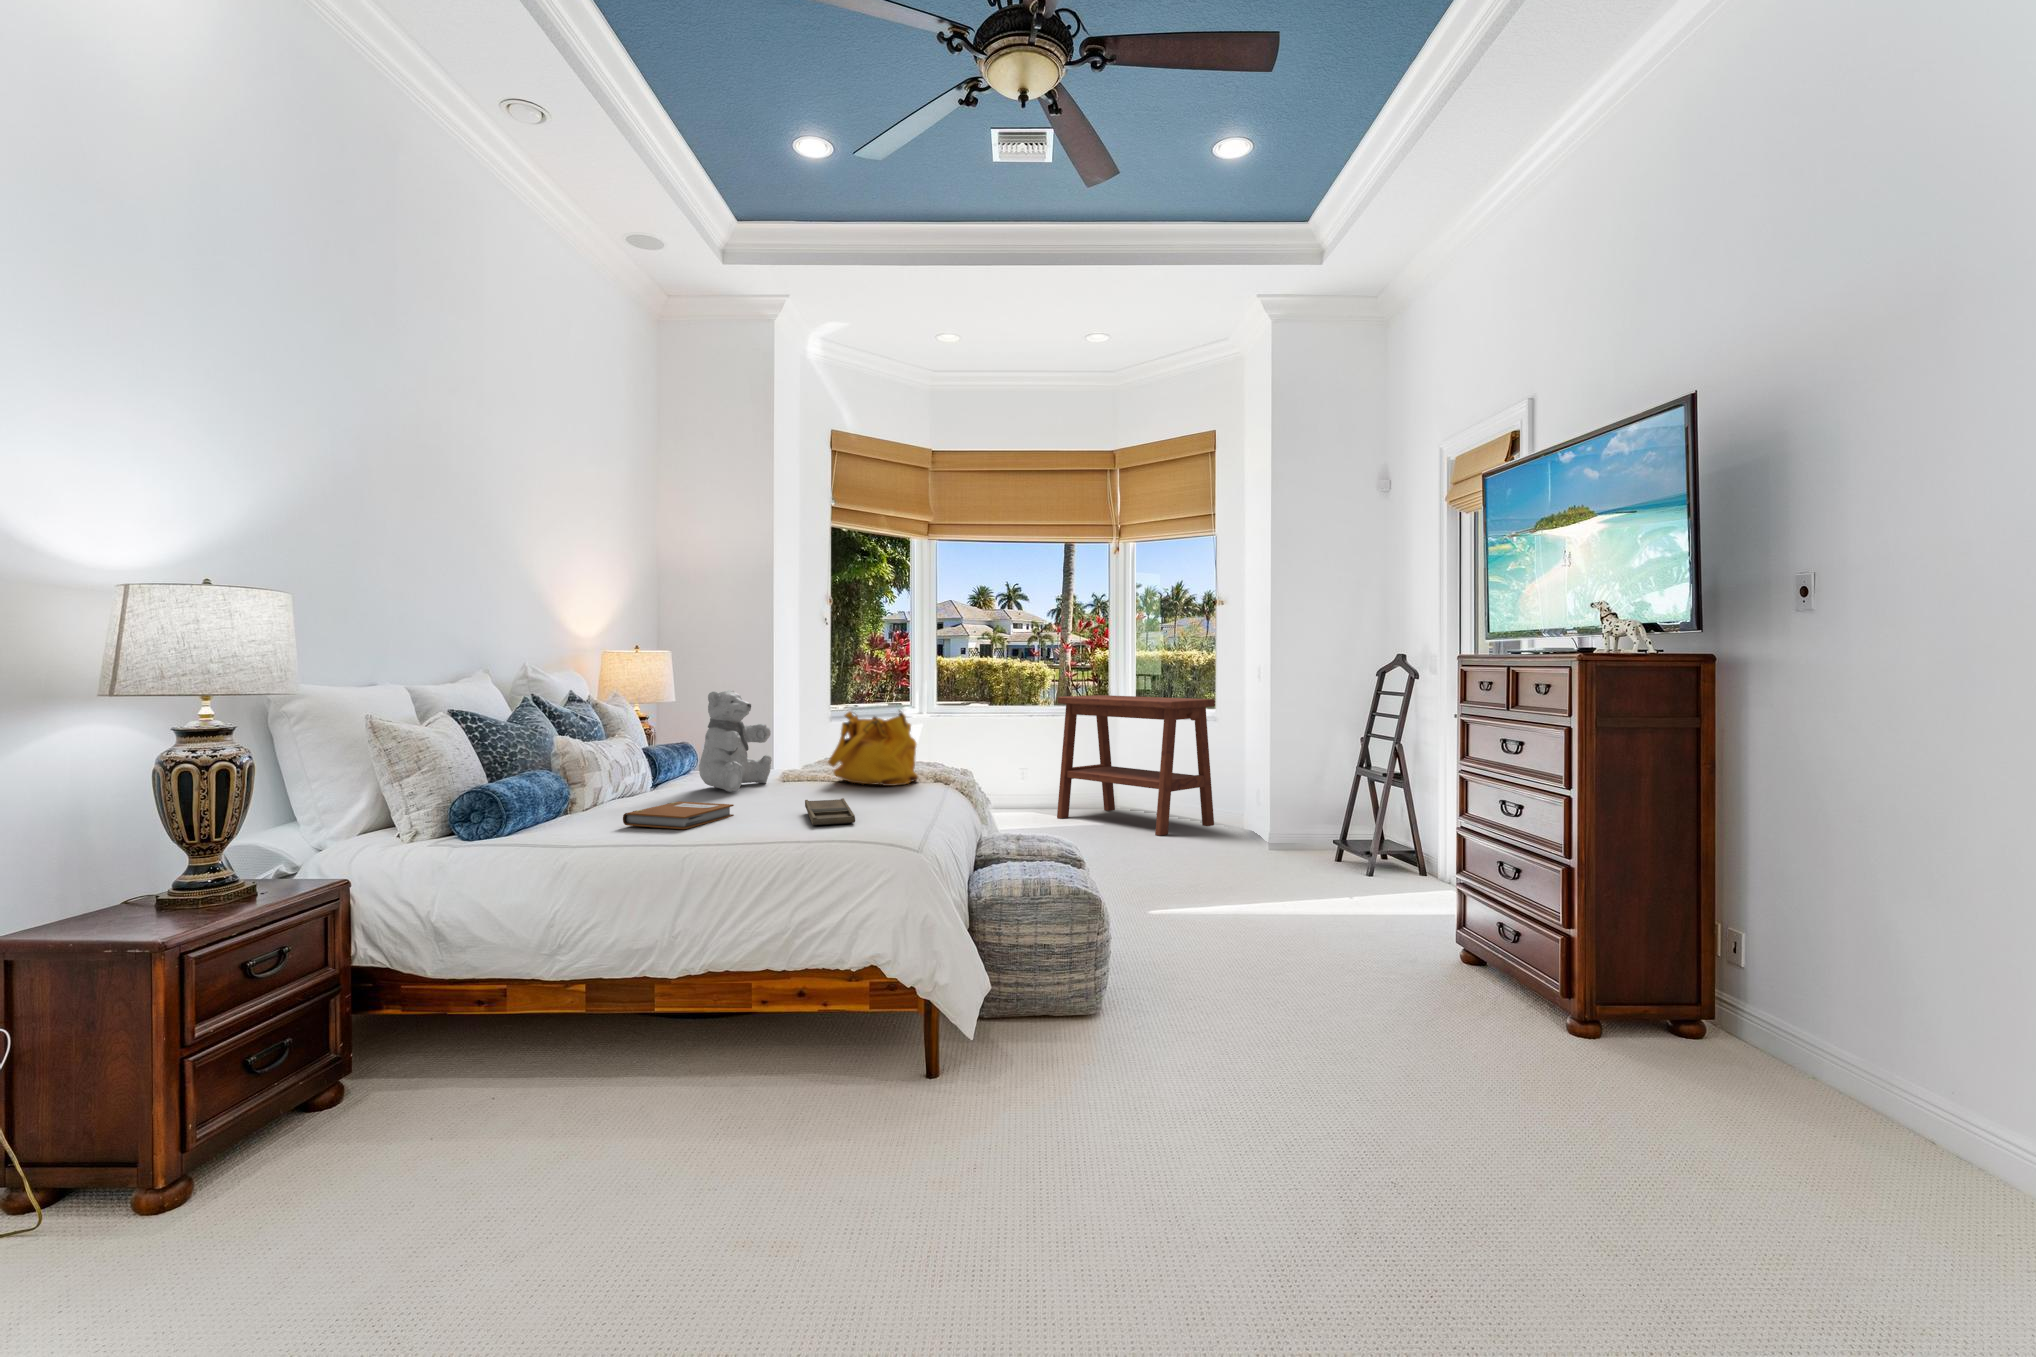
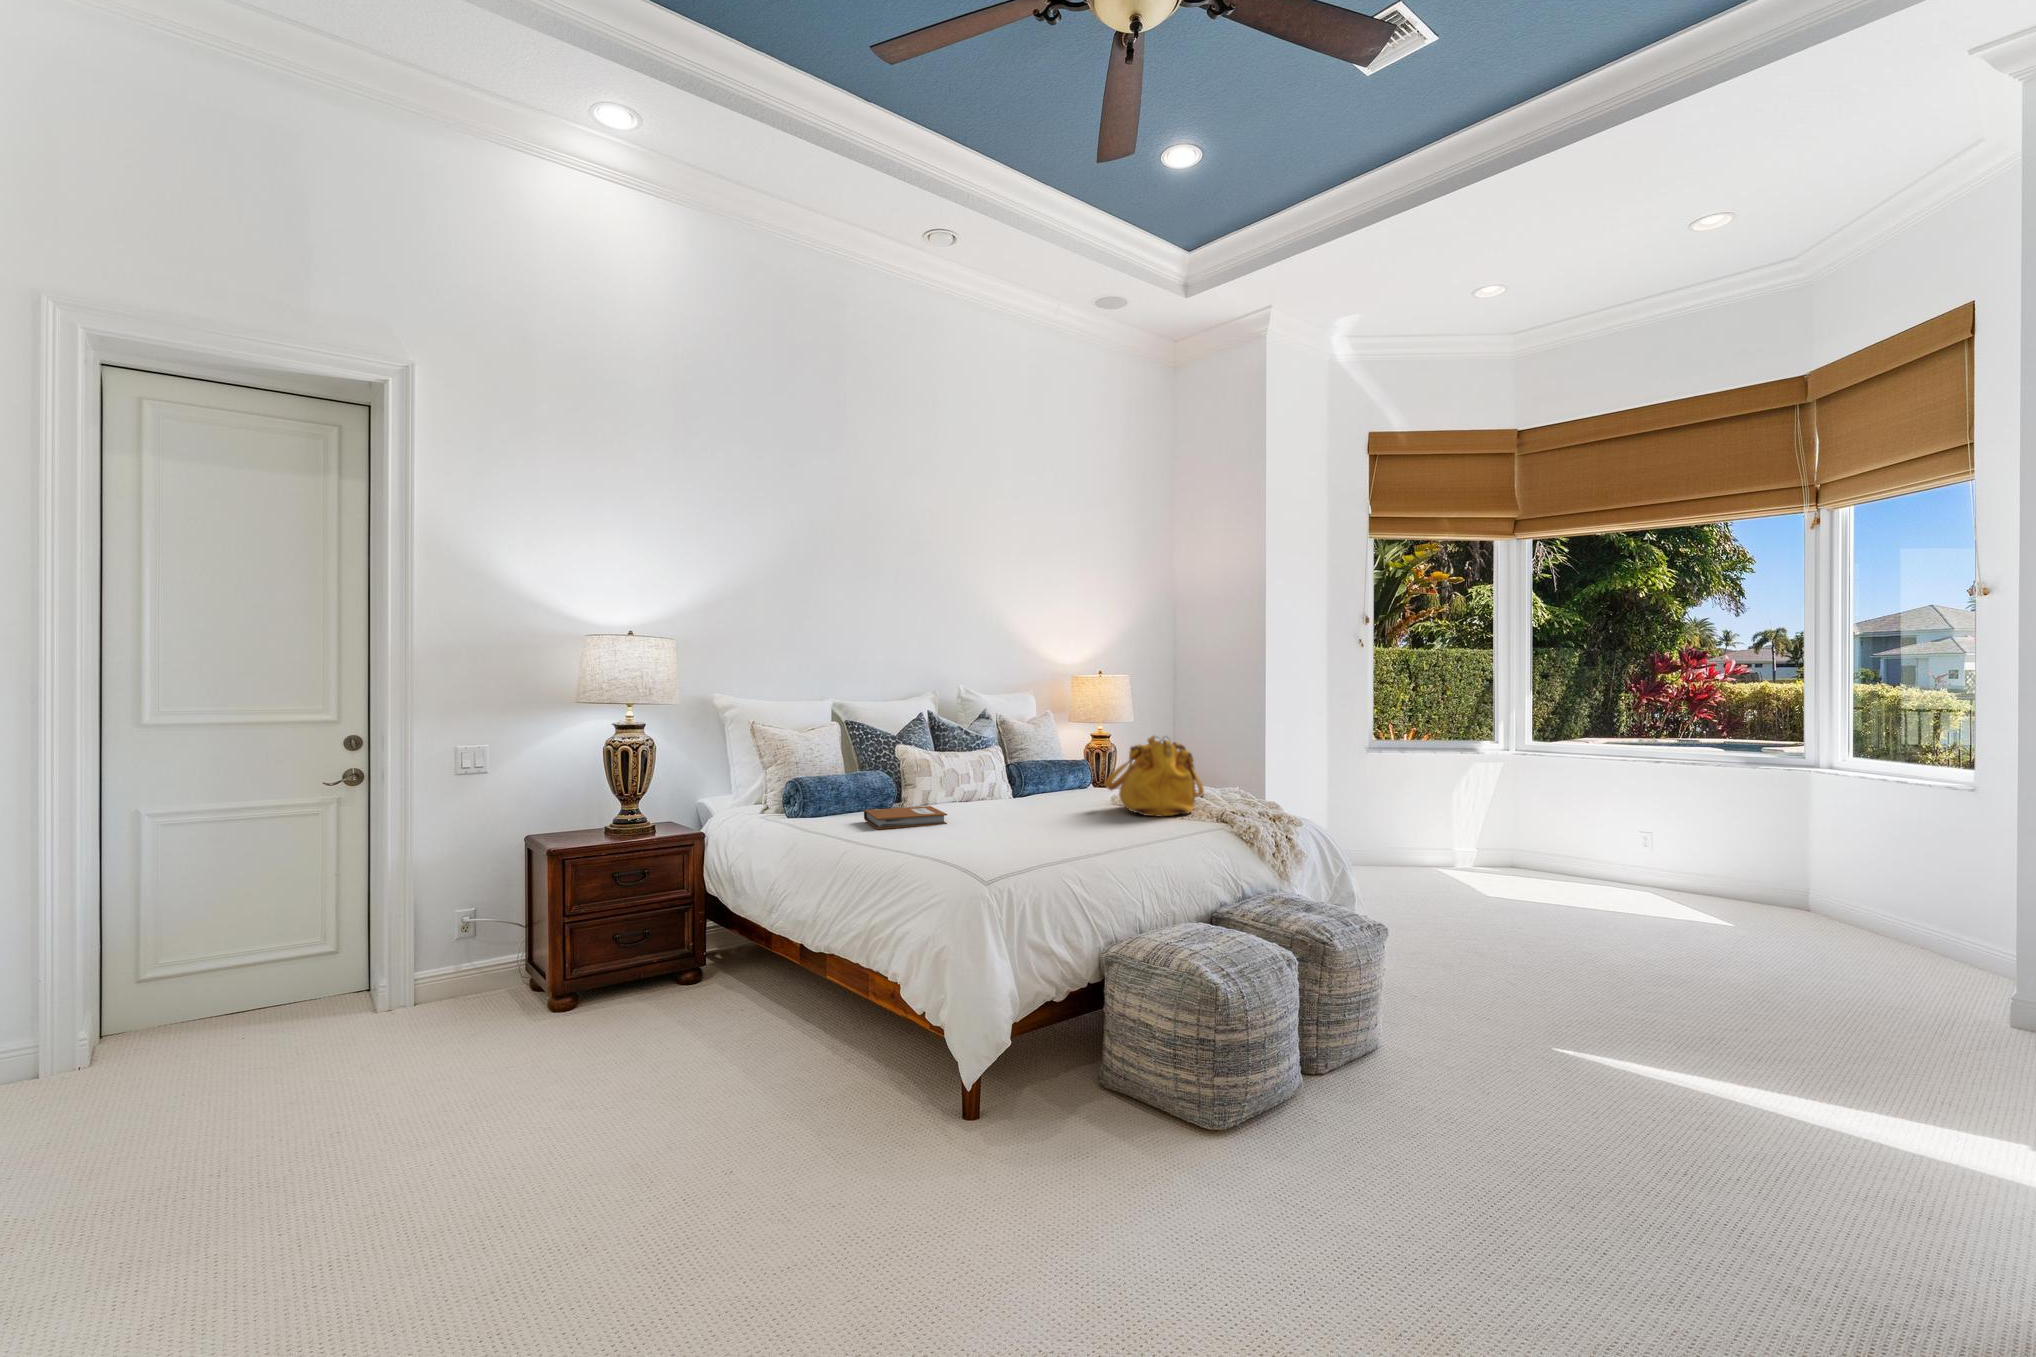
teddy bear: present [699,690,772,792] -> none [1017,711,1090,804]
side table: present [1057,695,1215,836] -> none [1681,730,1976,955]
tray: present [805,798,855,825] -> none [939,818,1021,844]

